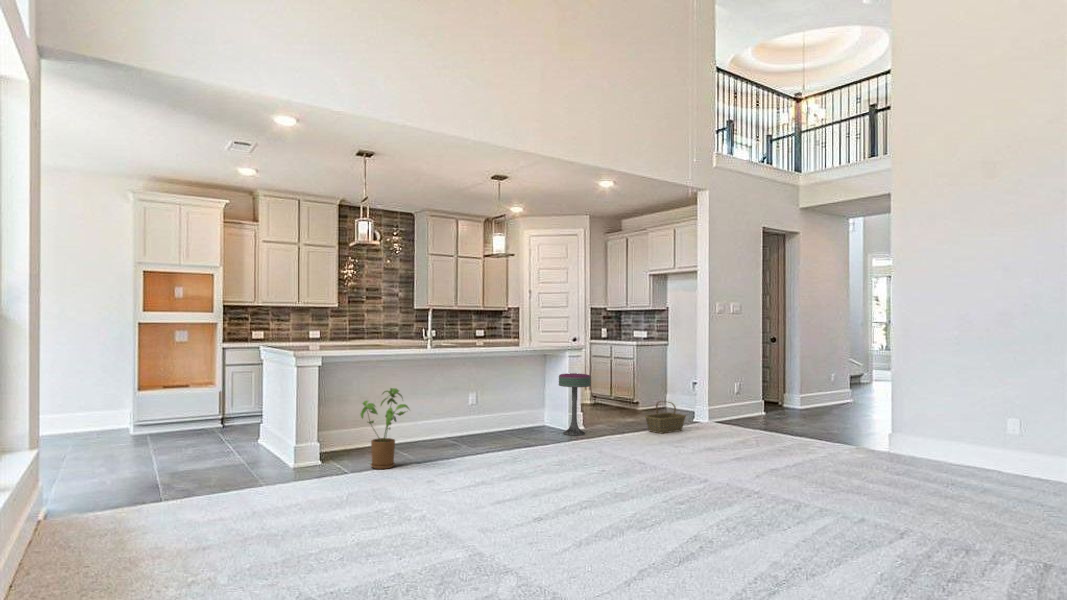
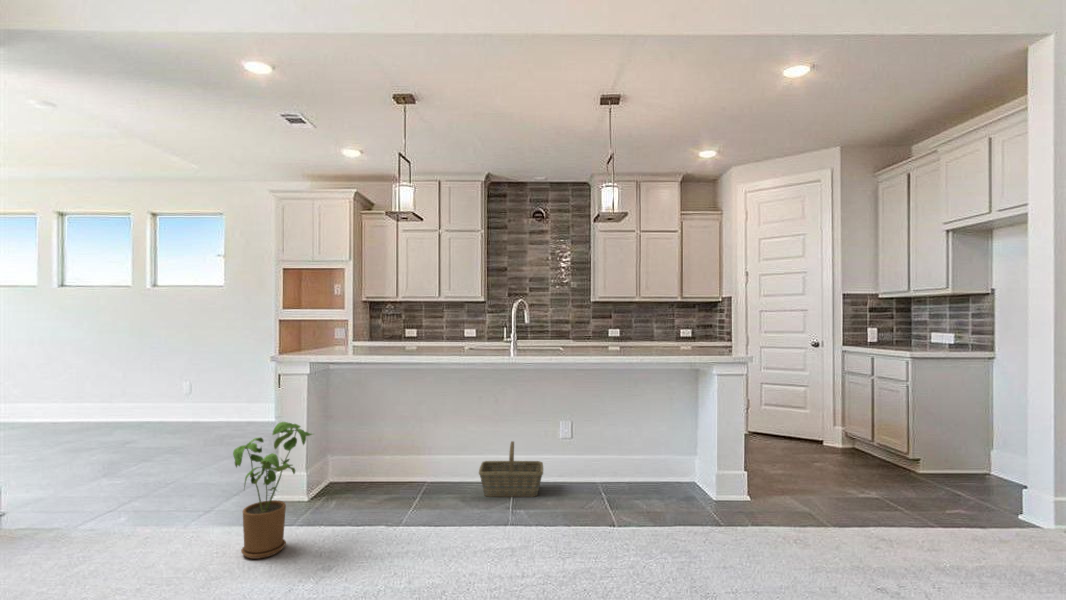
bar stool: present [559,373,591,435] -> none [673,410,738,536]
basket: present [645,401,686,433] -> present [479,441,543,497]

